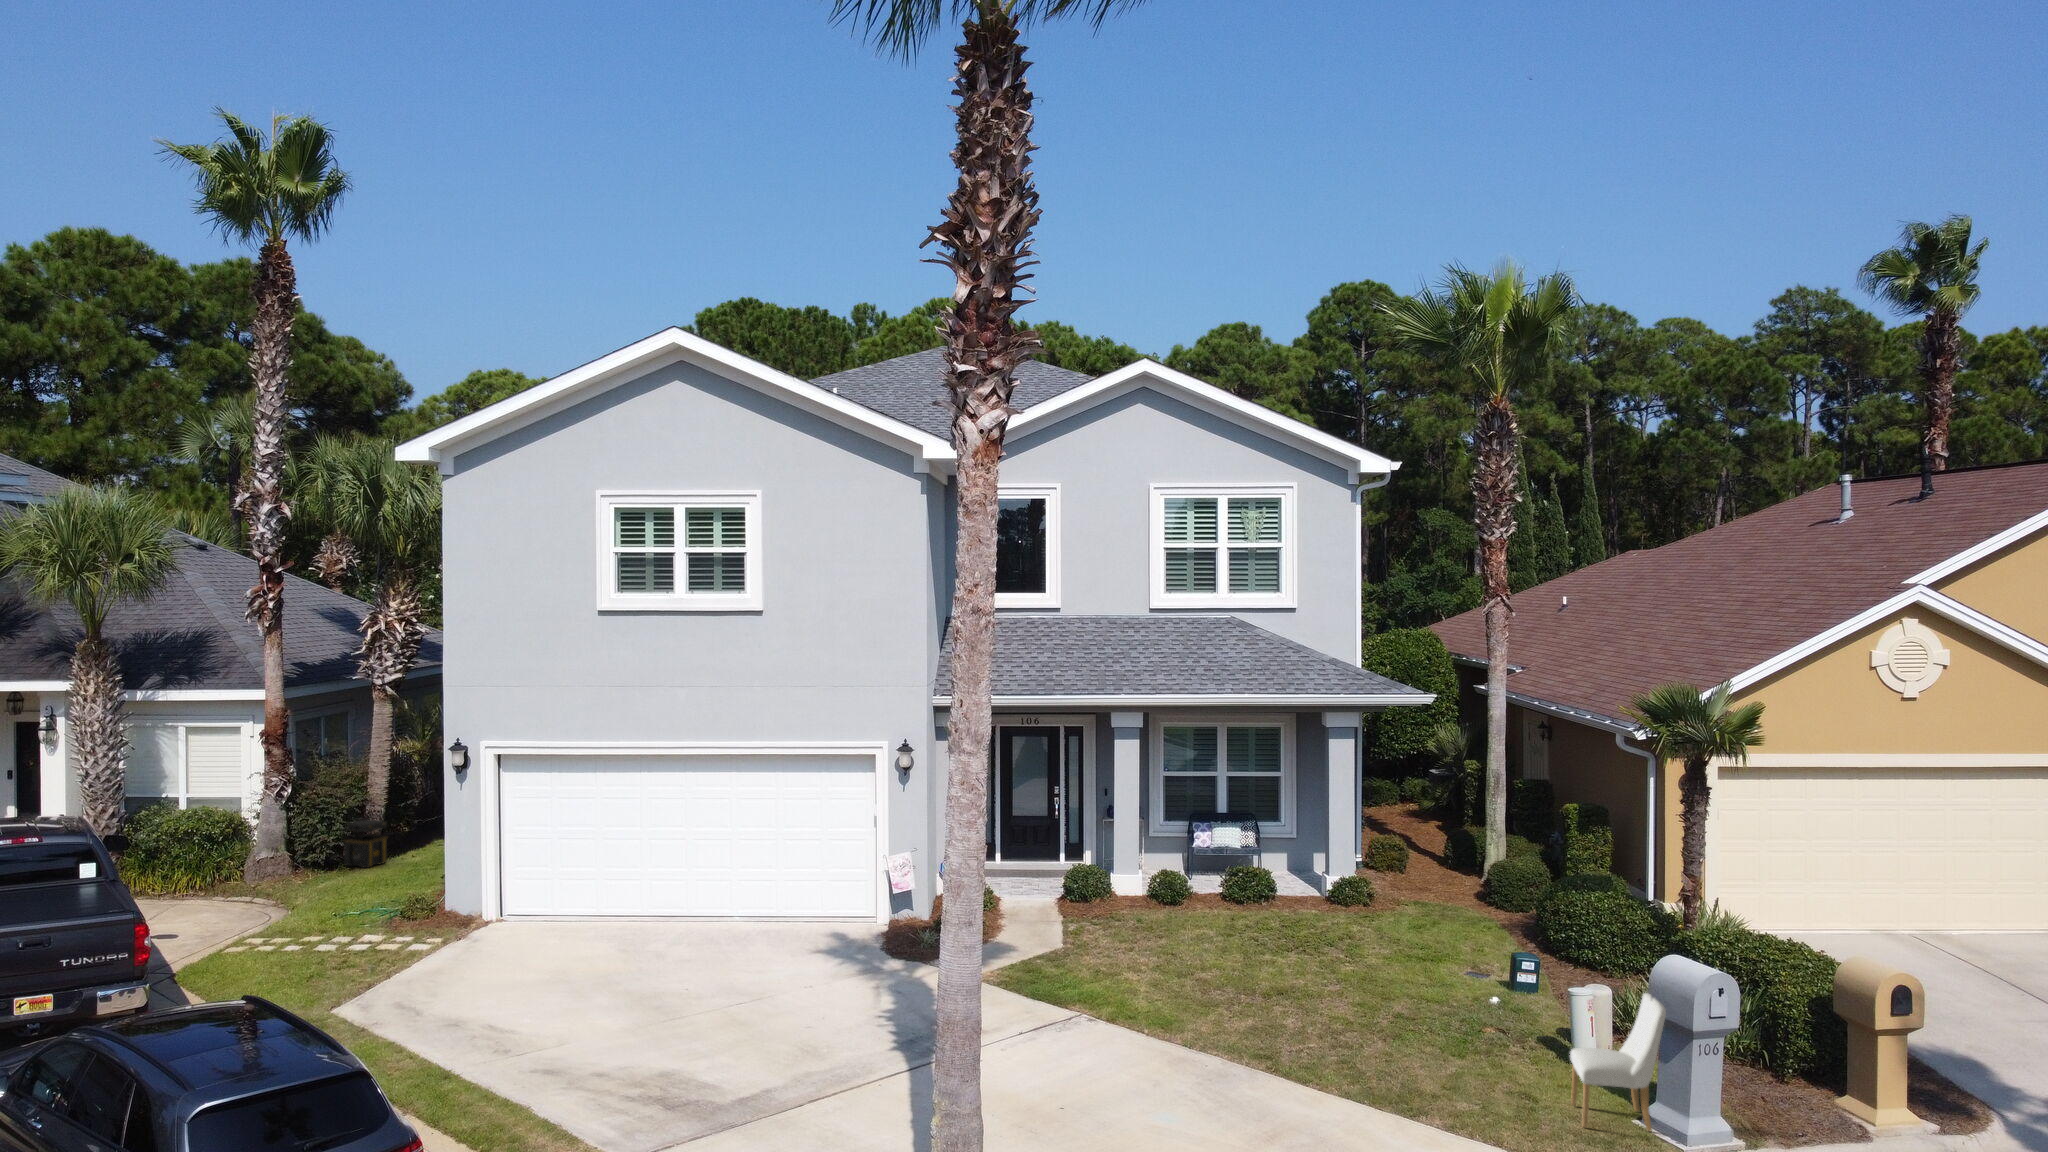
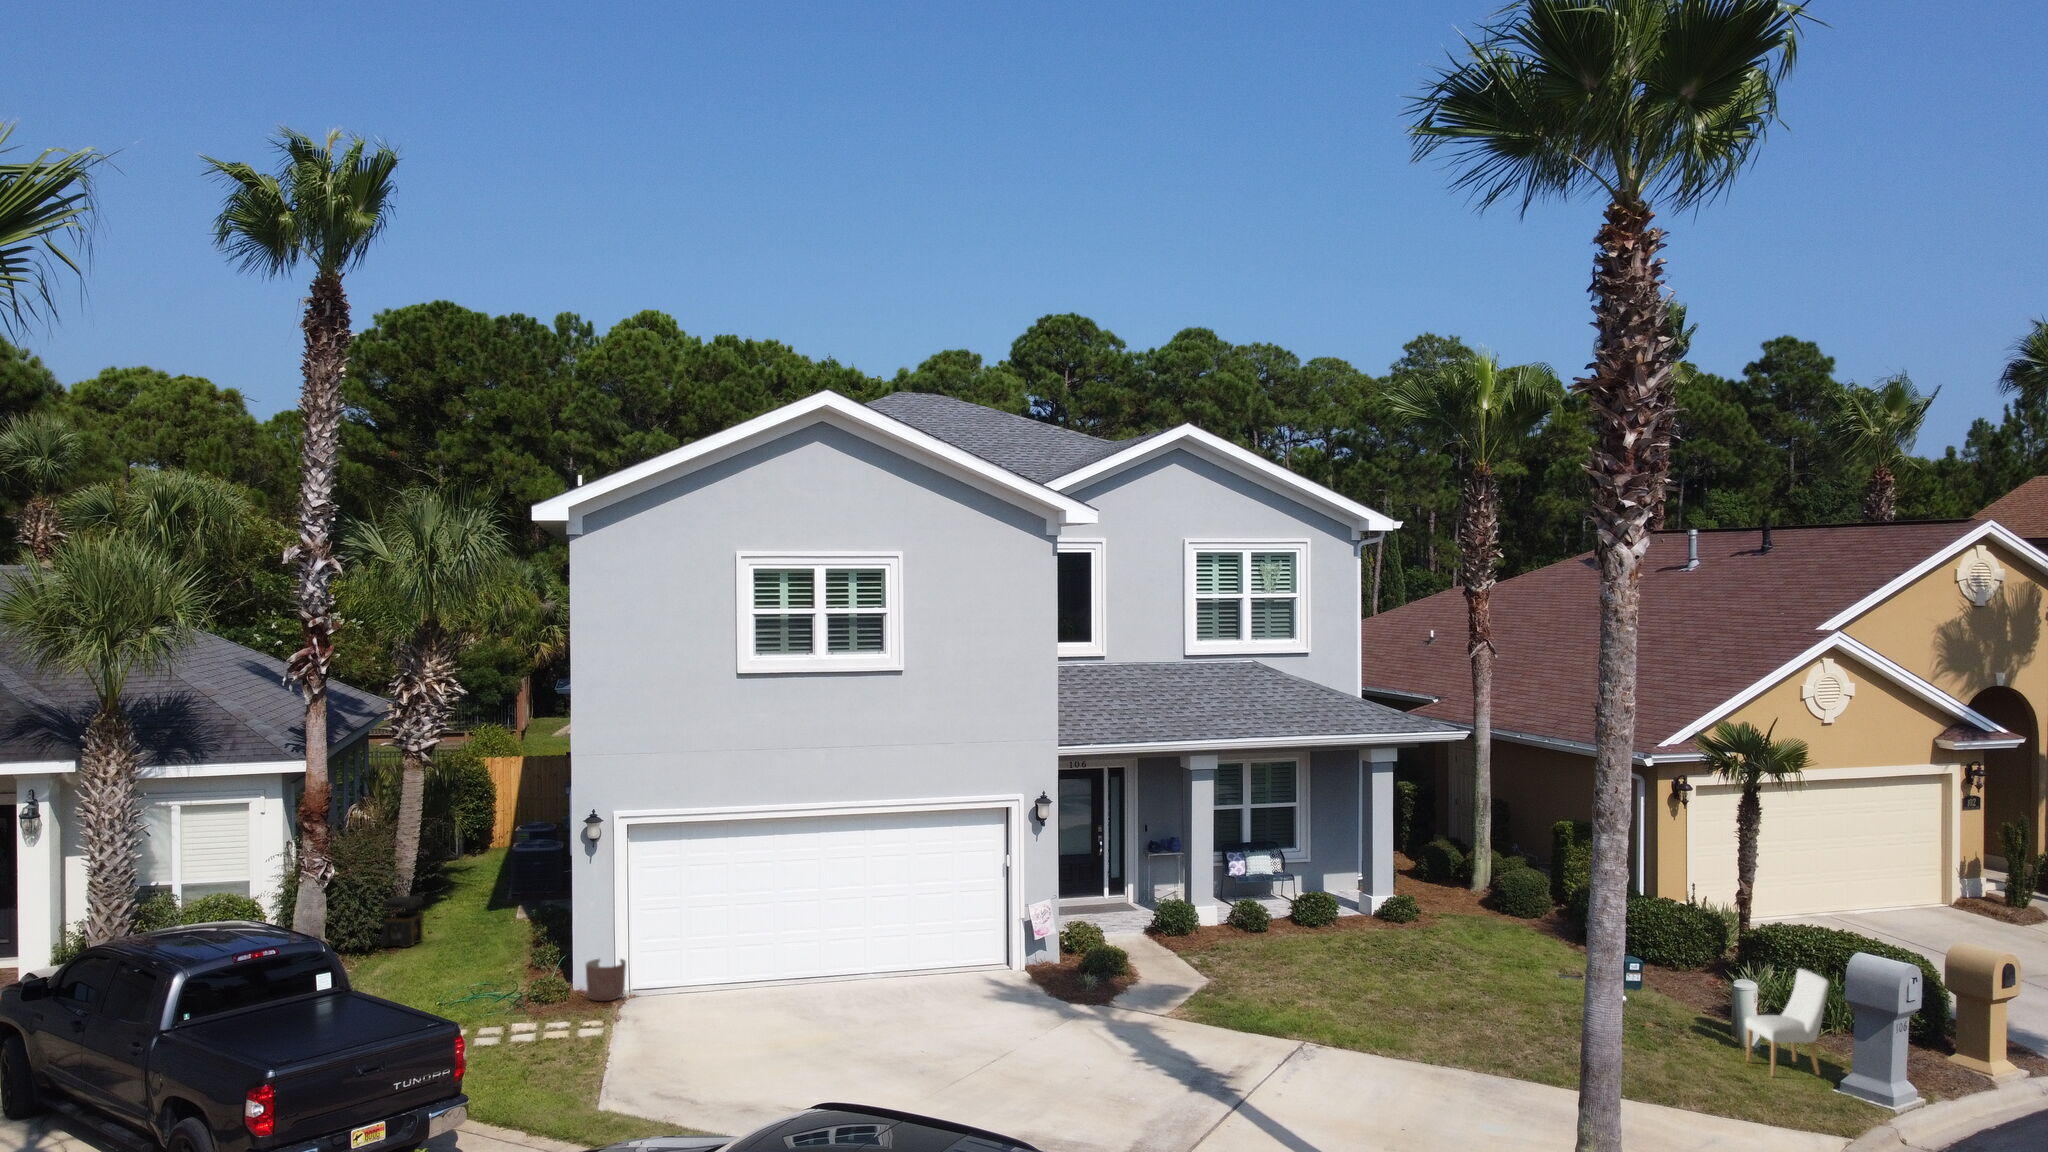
planter: none [434,887,476,929] -> present [586,959,626,1001]

